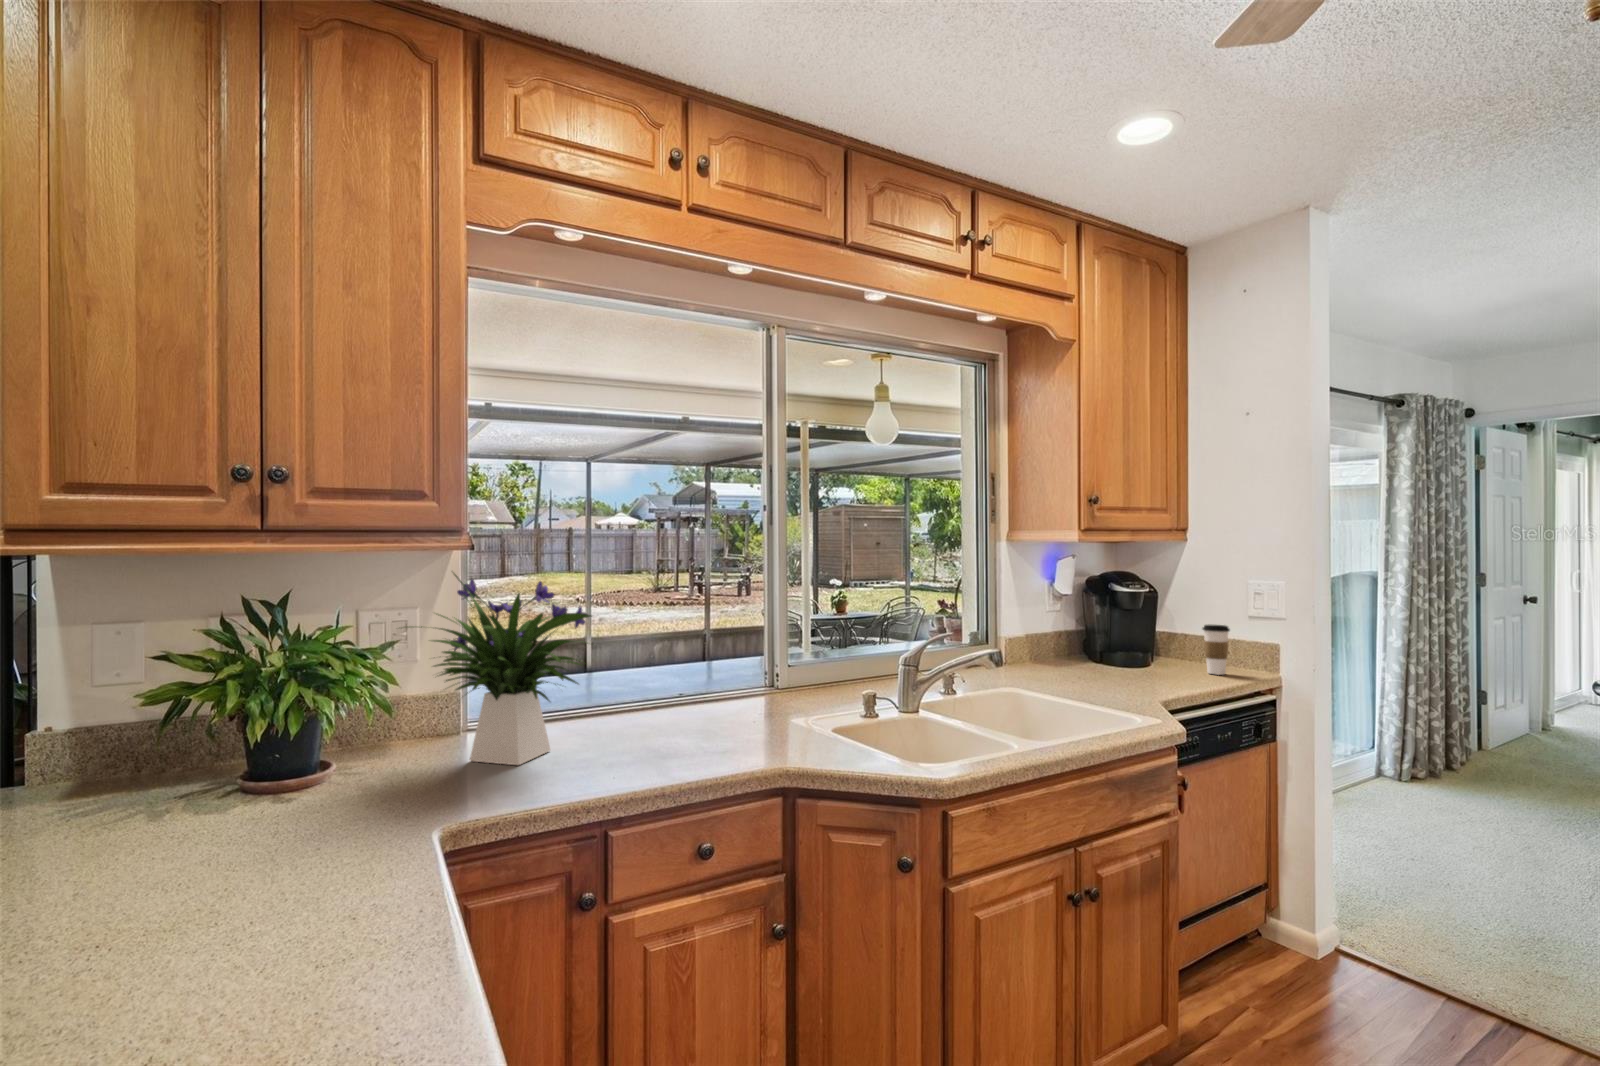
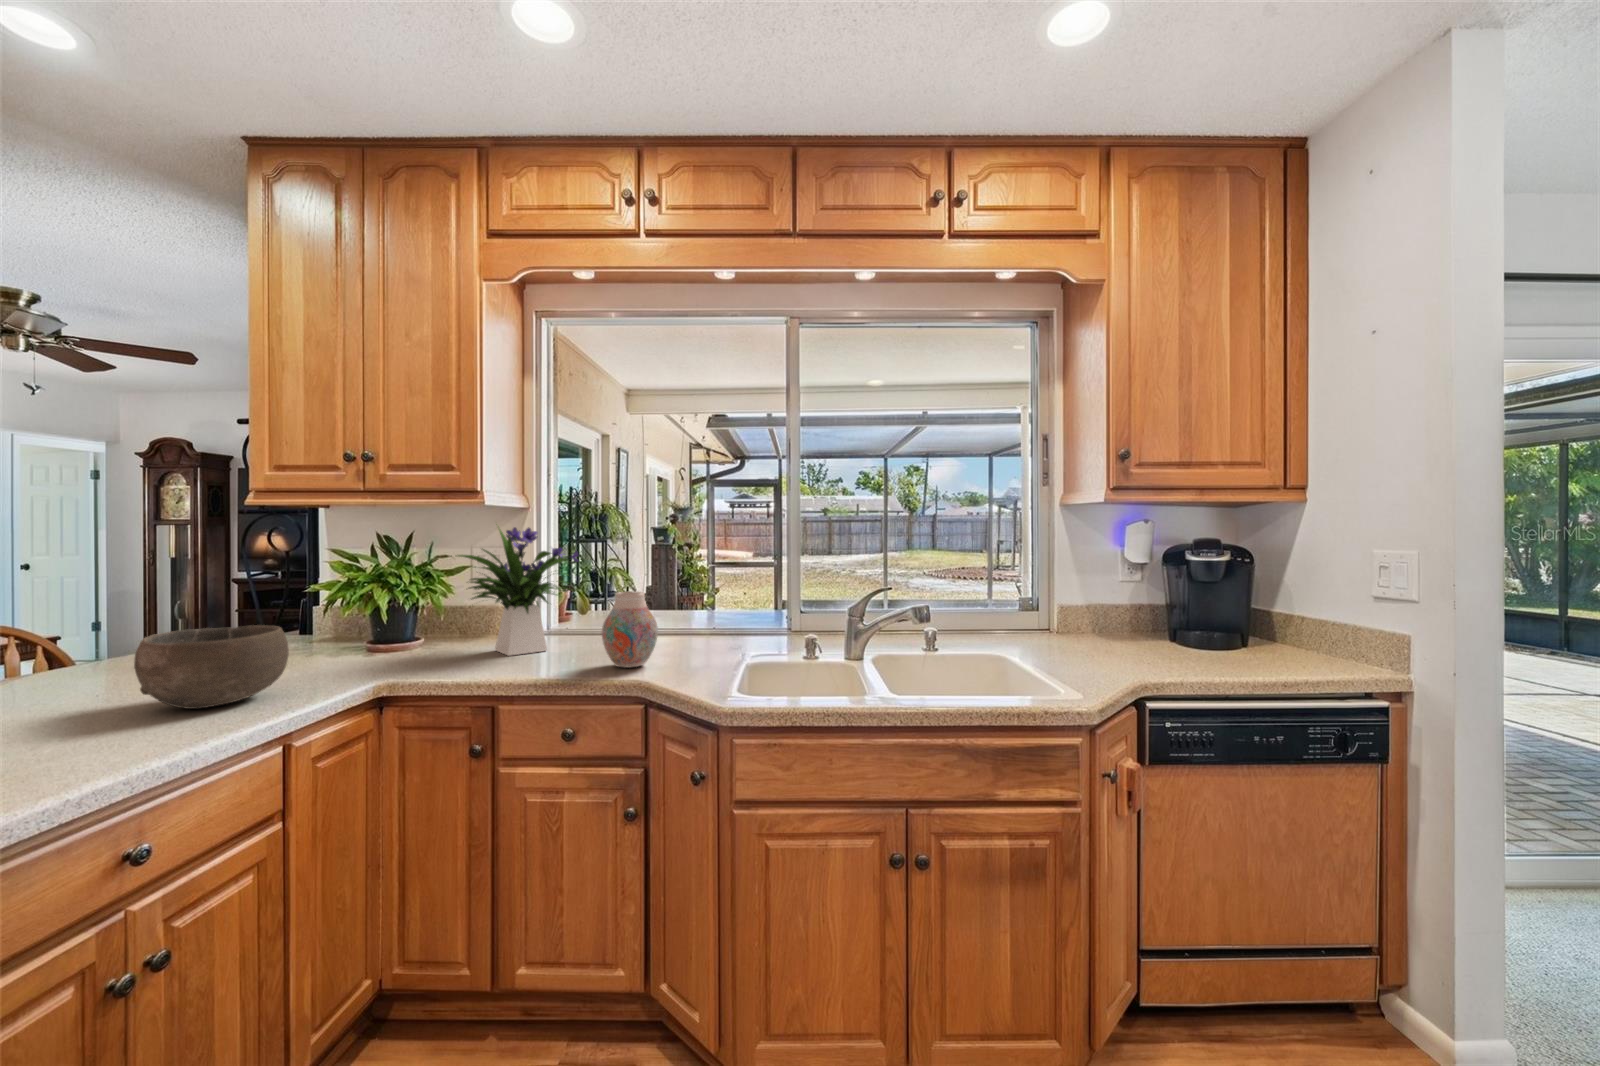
coffee cup: present [1203,625,1230,675] -> none [1286,604,1325,667]
vase: none [684,659,752,756] -> present [602,591,658,668]
bowl: none [156,768,387,935] -> present [134,625,289,709]

